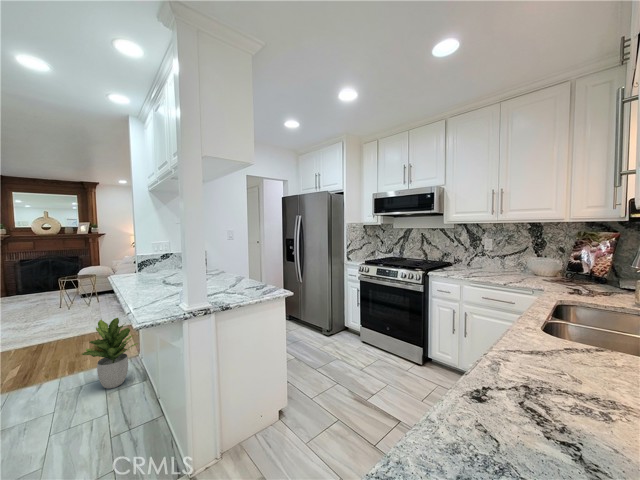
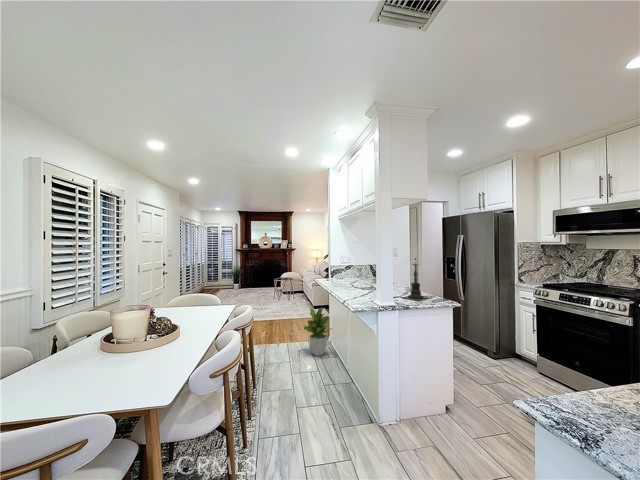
candle holder: none [225,241,261,295] -> present [403,263,428,301]

